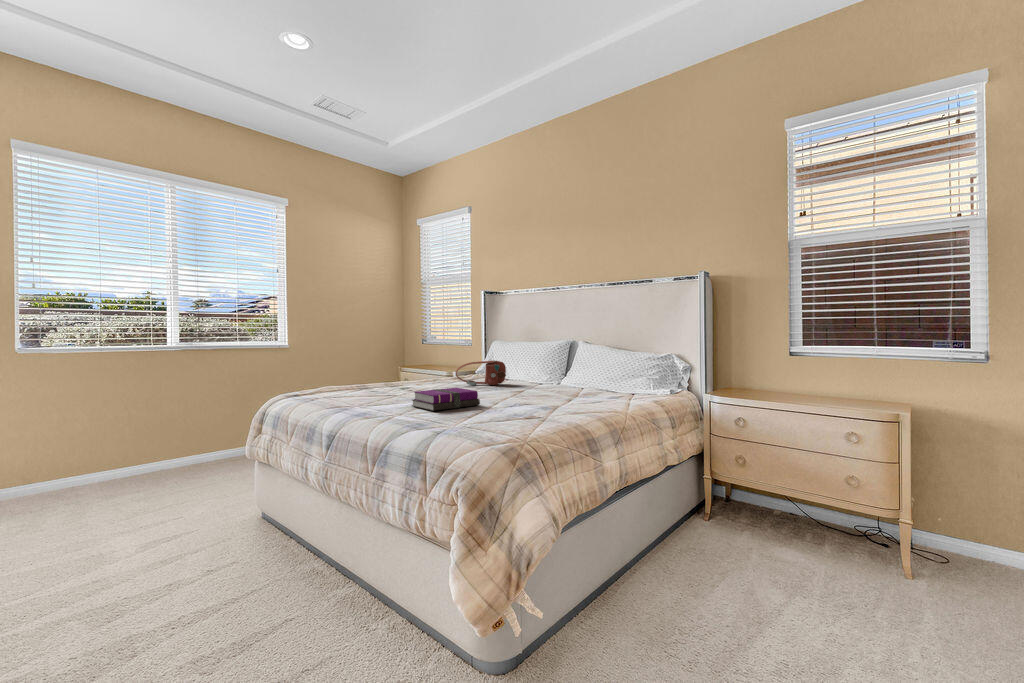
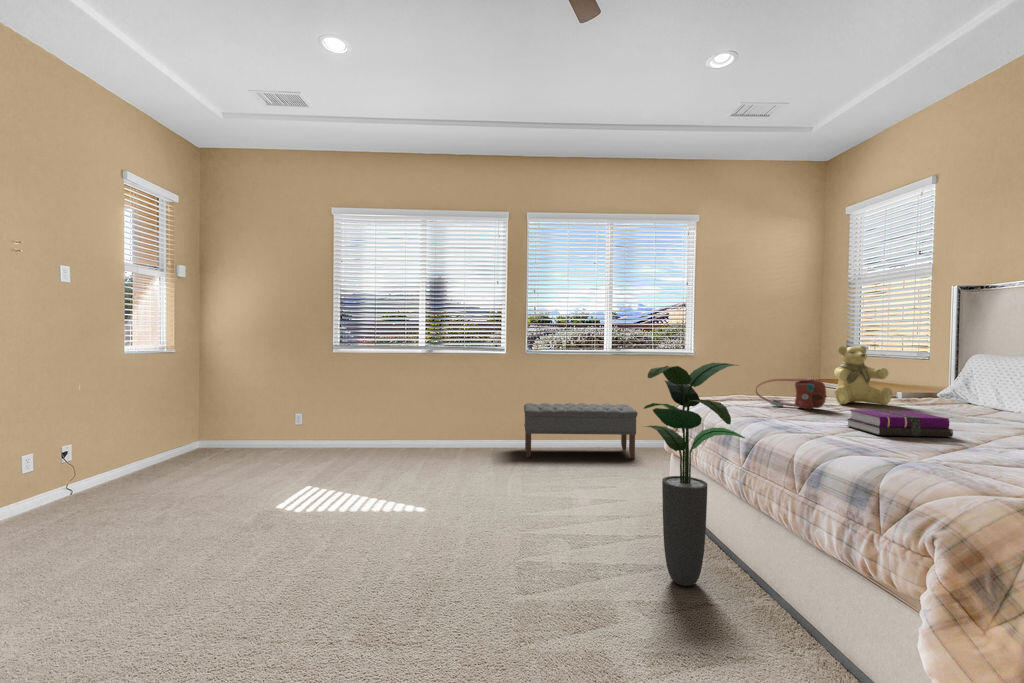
teddy bear: none [407,335,448,386] -> present [834,346,892,405]
potted plant: none [211,357,325,600] -> present [644,363,745,586]
handbag: present [456,360,506,385] -> present [756,378,826,409]
bench: none [38,409,219,502] -> present [524,403,638,459]

